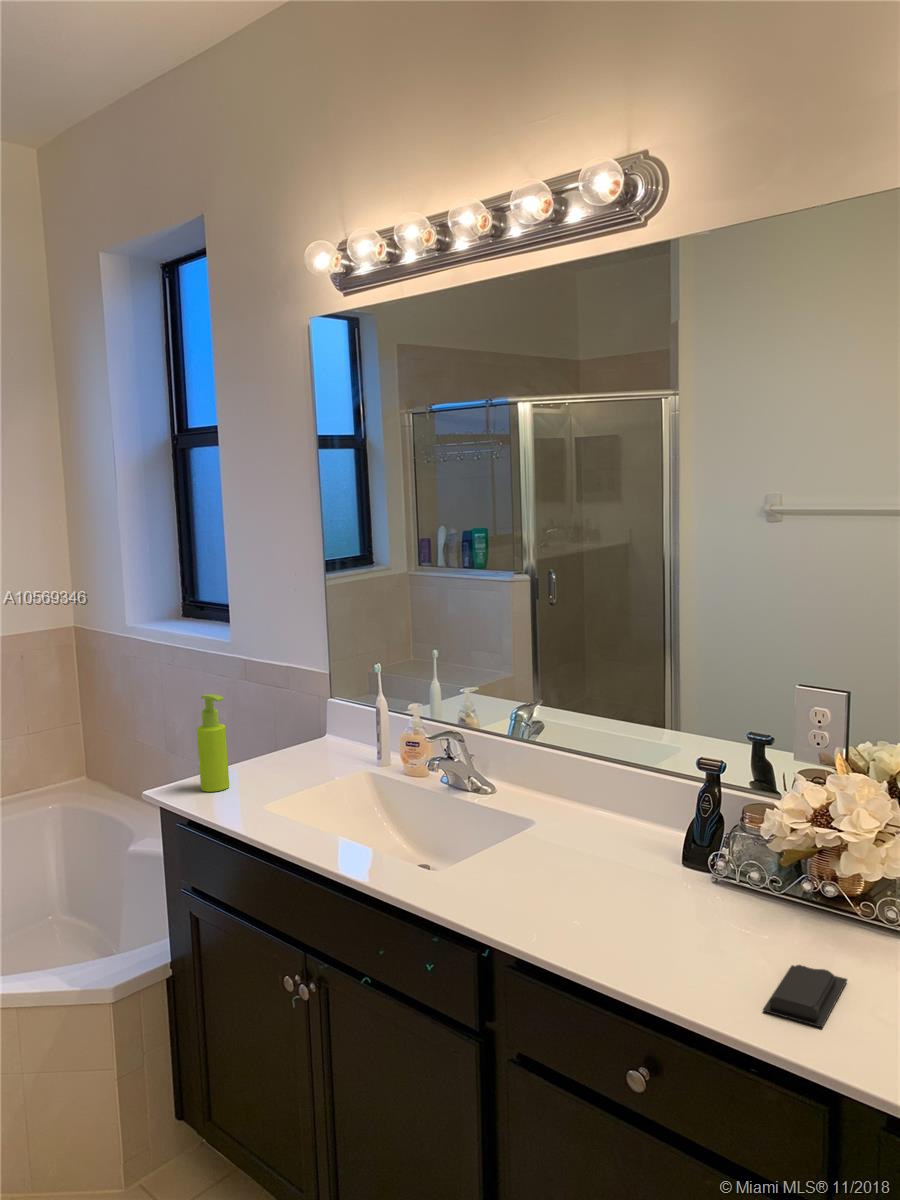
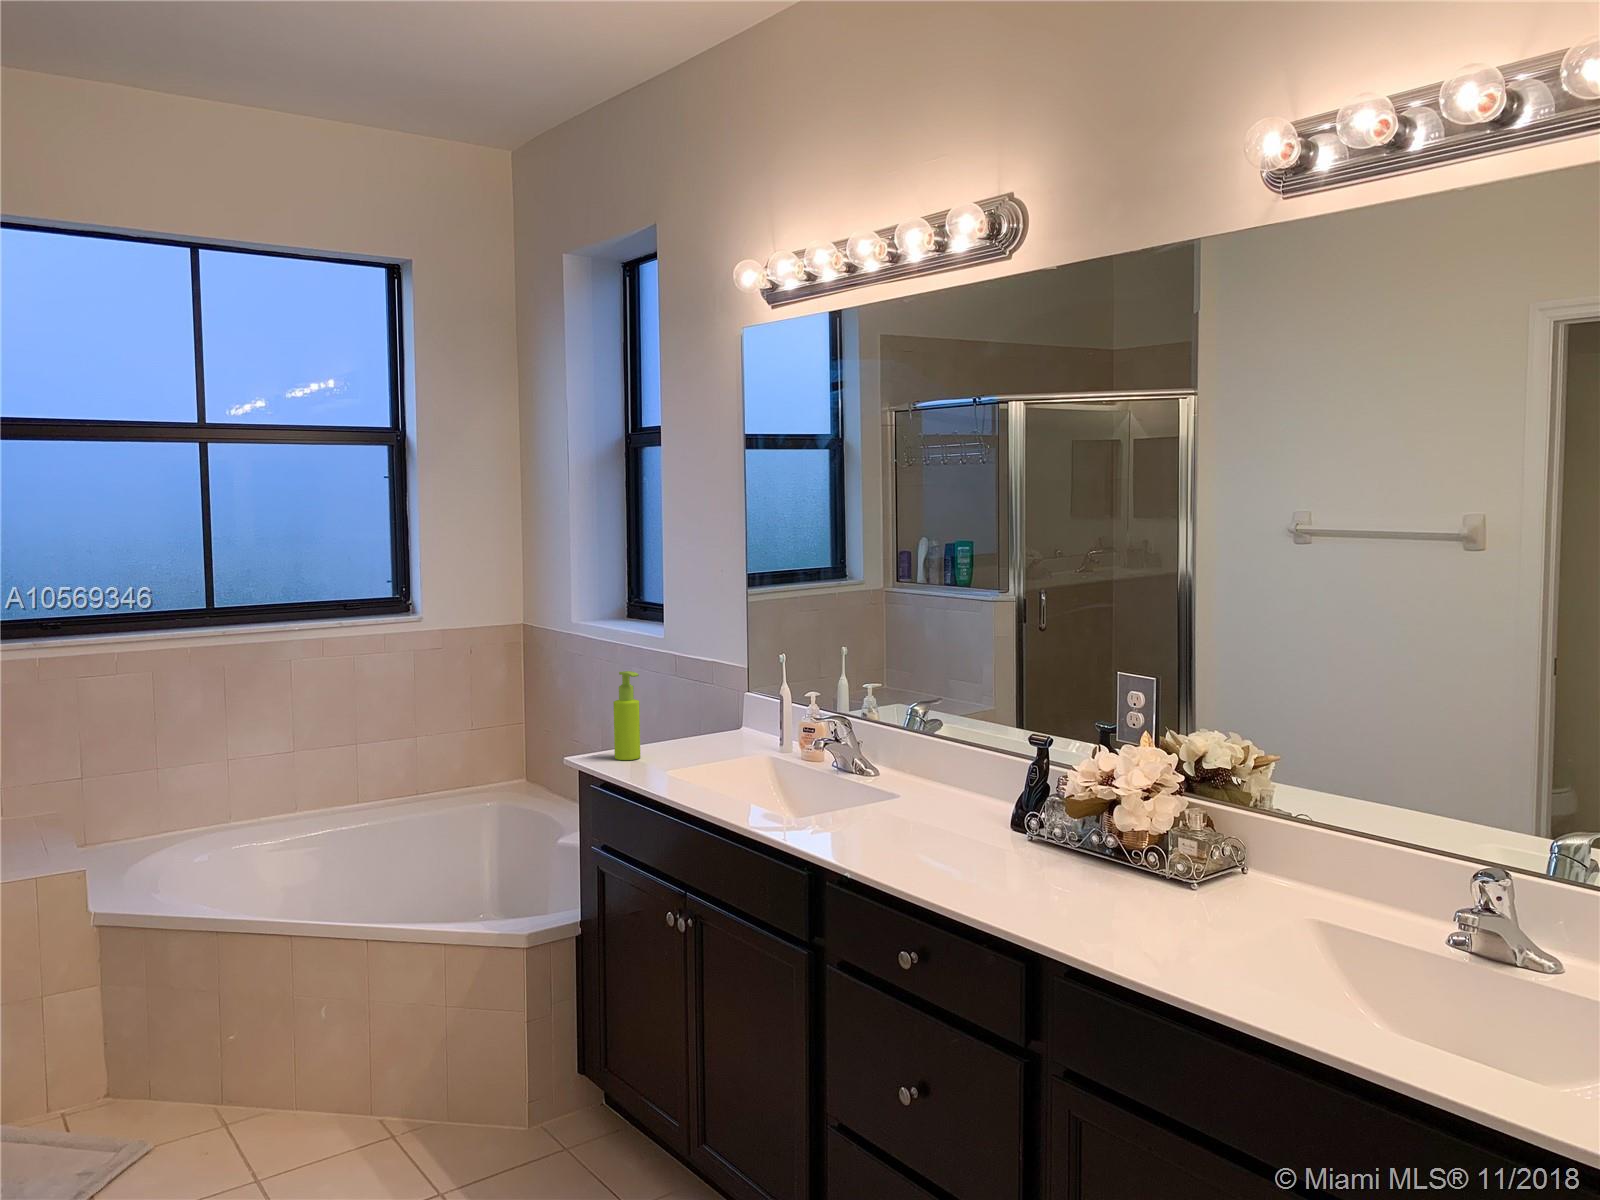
soap bar: present [763,965,847,1027] -> none [1002,881,1086,916]

